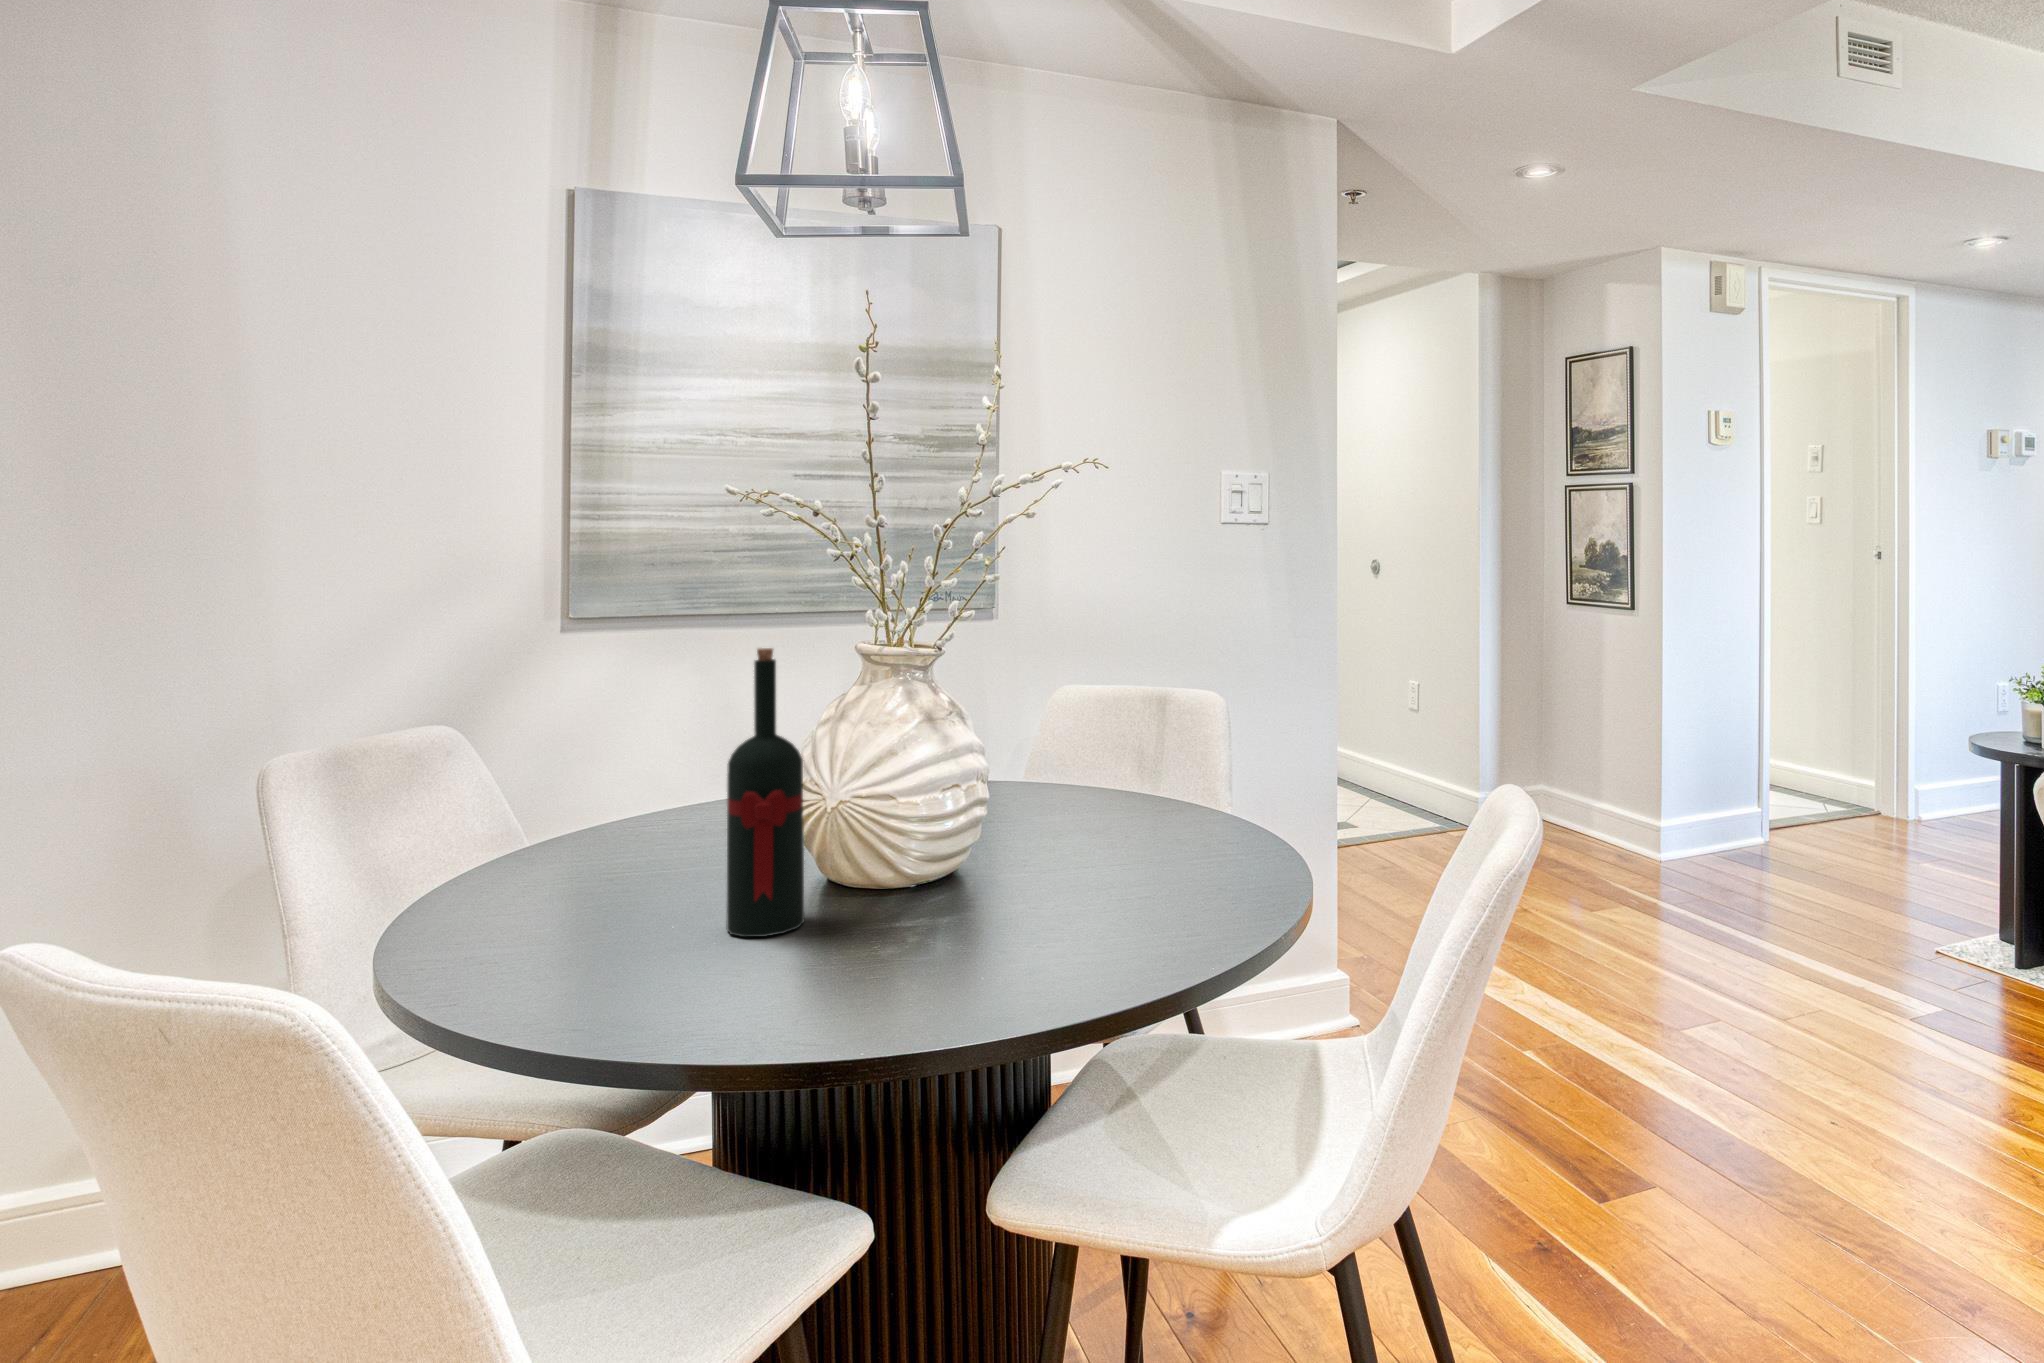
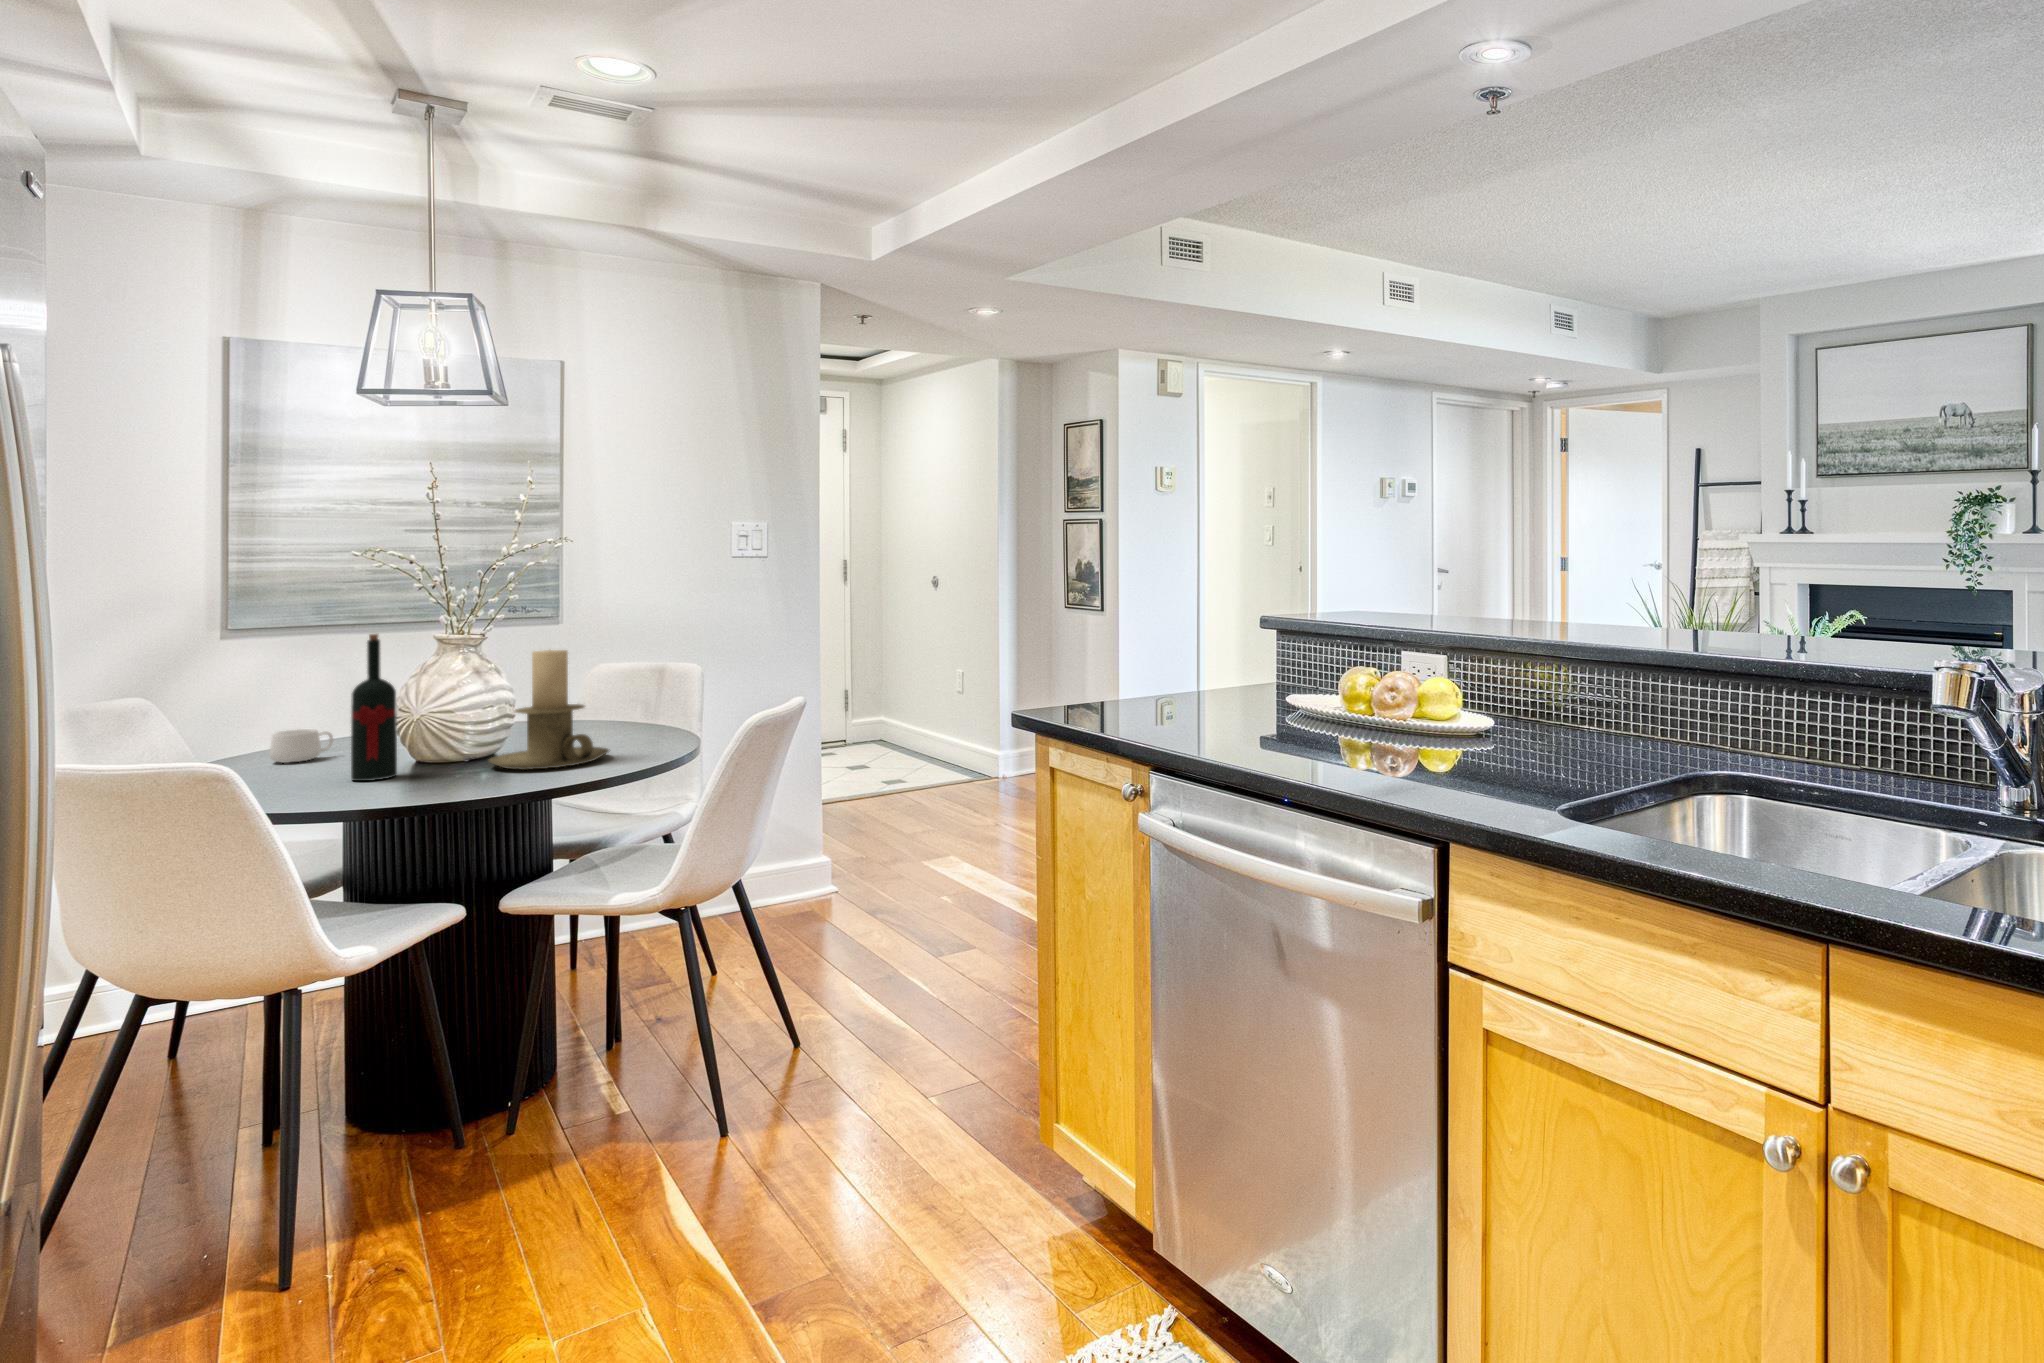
candle holder: none [955,683,1163,924] -> present [489,650,609,770]
mug: none [602,801,700,863] -> present [269,729,333,763]

